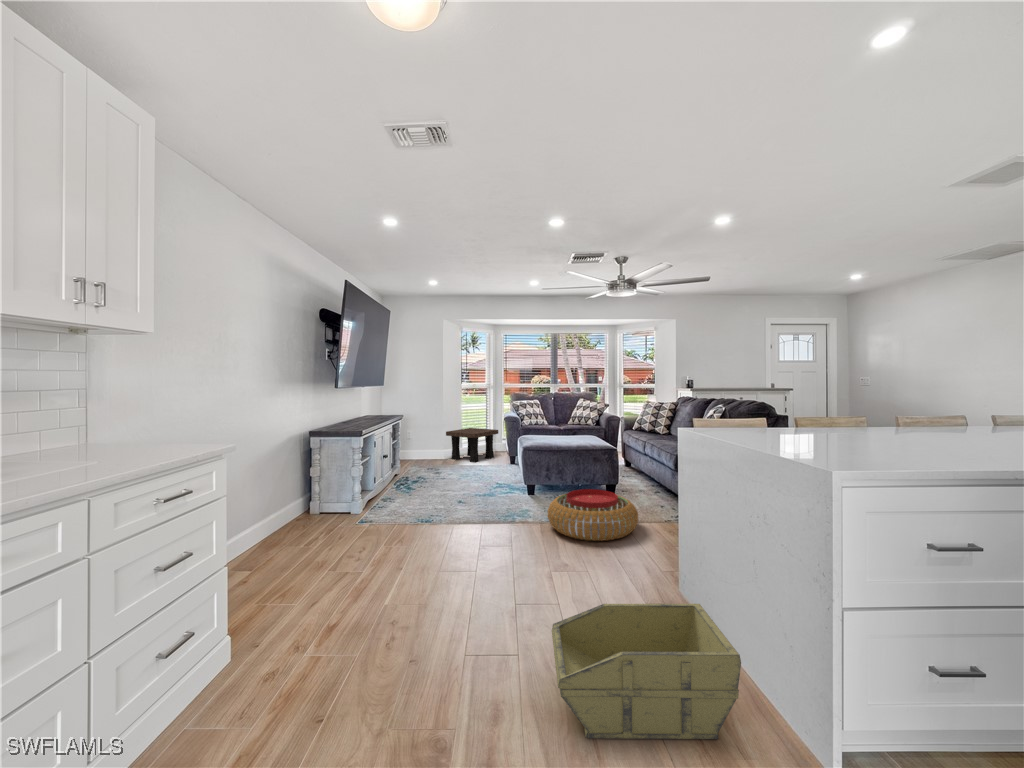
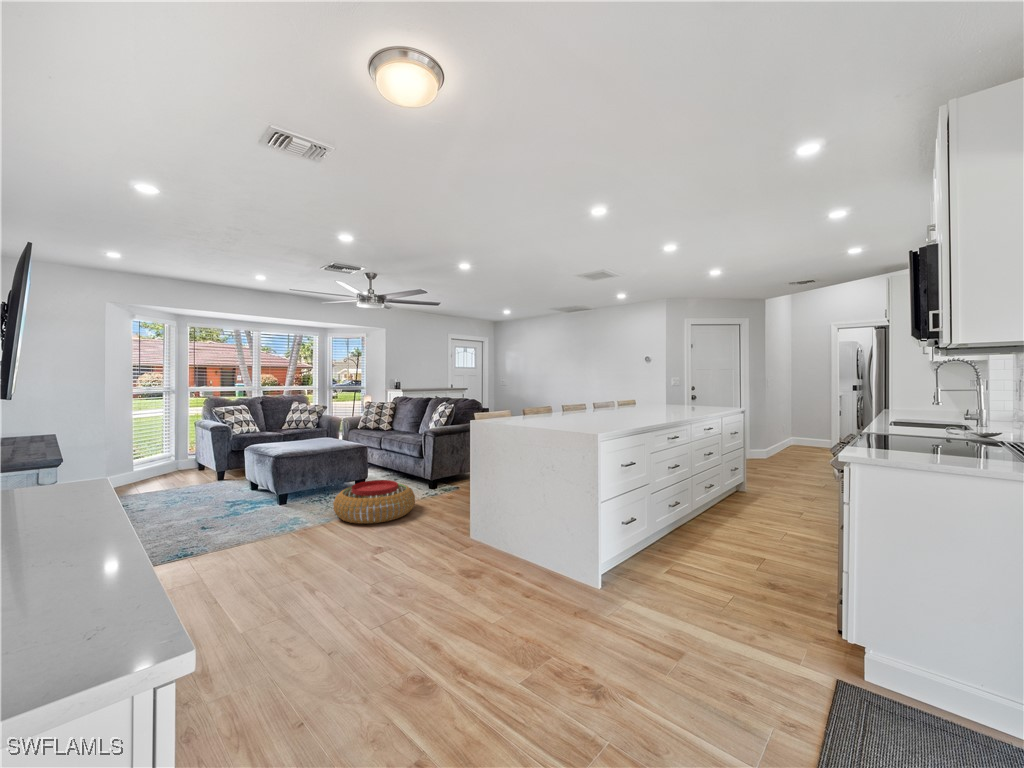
side table: present [446,428,498,462] -> none [112,442,193,486]
storage bin: present [552,604,741,739] -> none [446,524,562,616]

